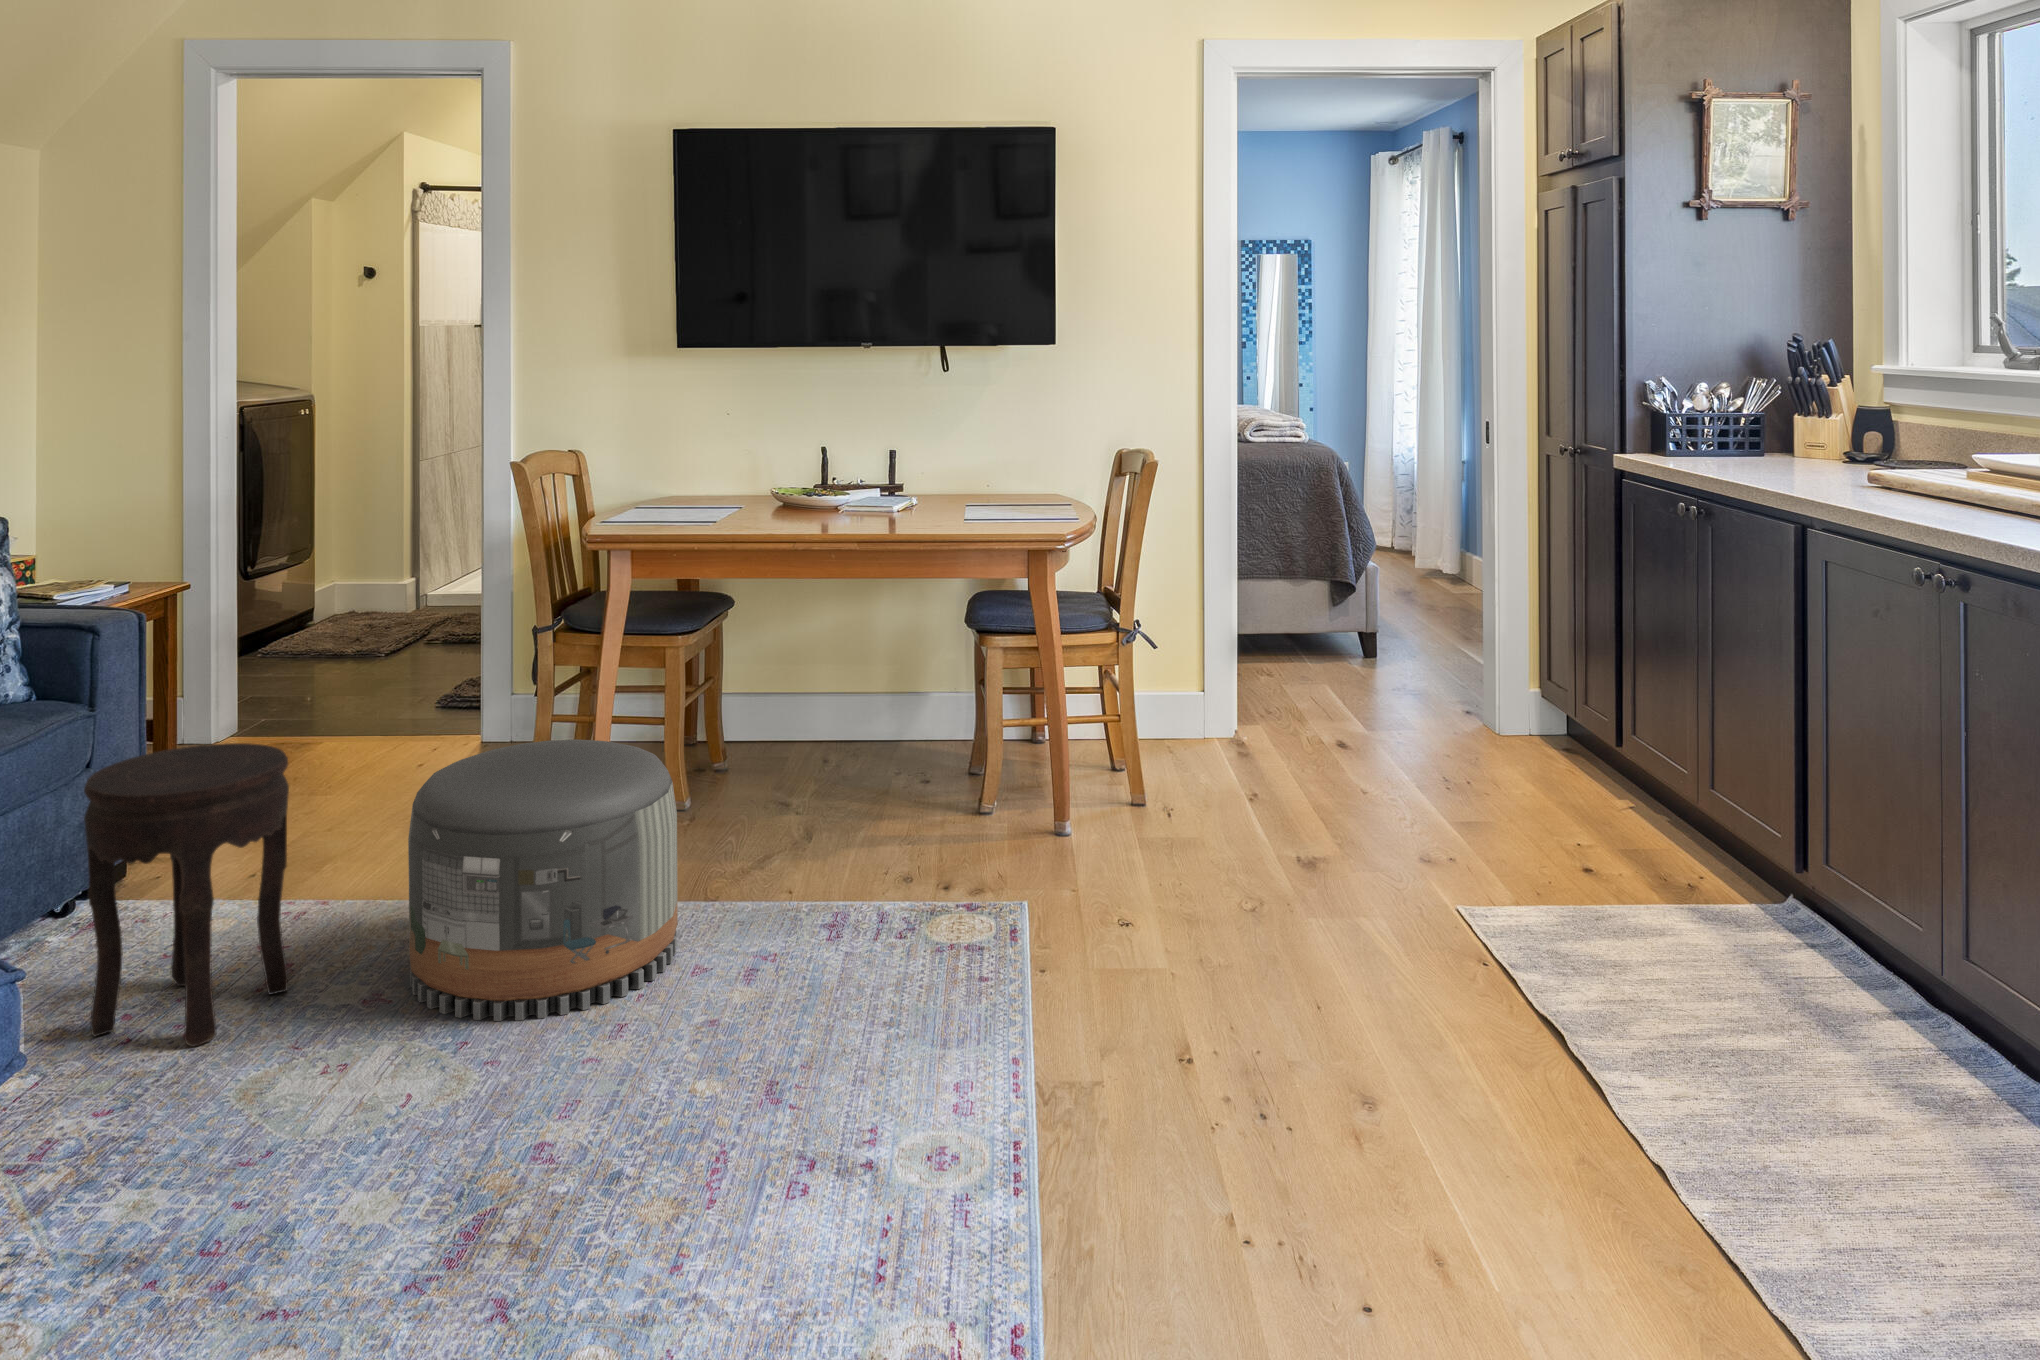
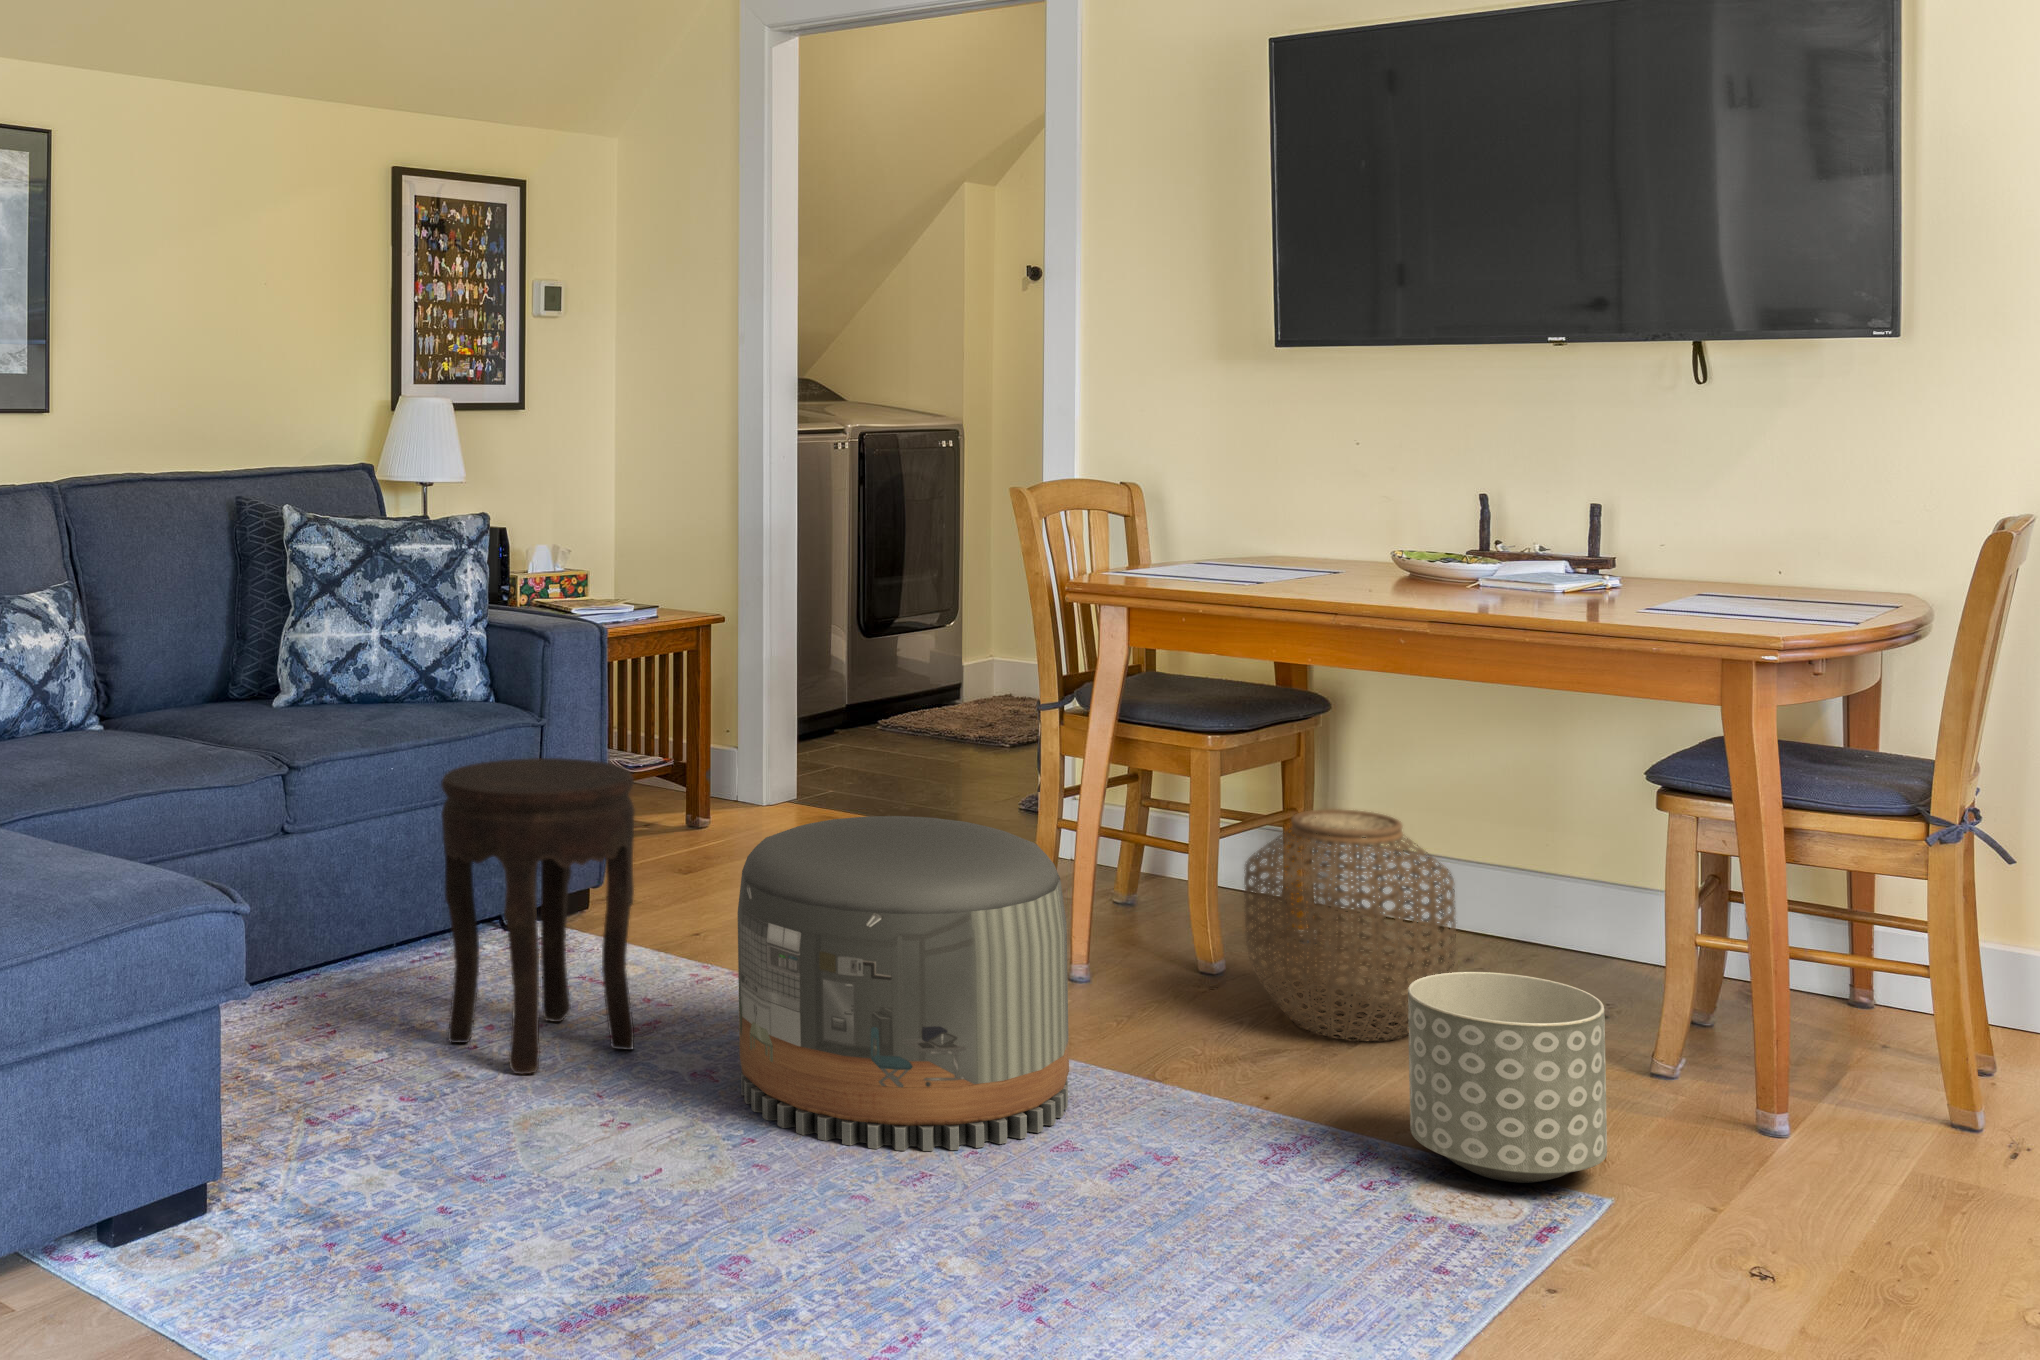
woven basket: none [725,680,860,836] -> present [1244,809,1456,1041]
planter: none [900,775,1014,909] -> present [1408,972,1607,1183]

